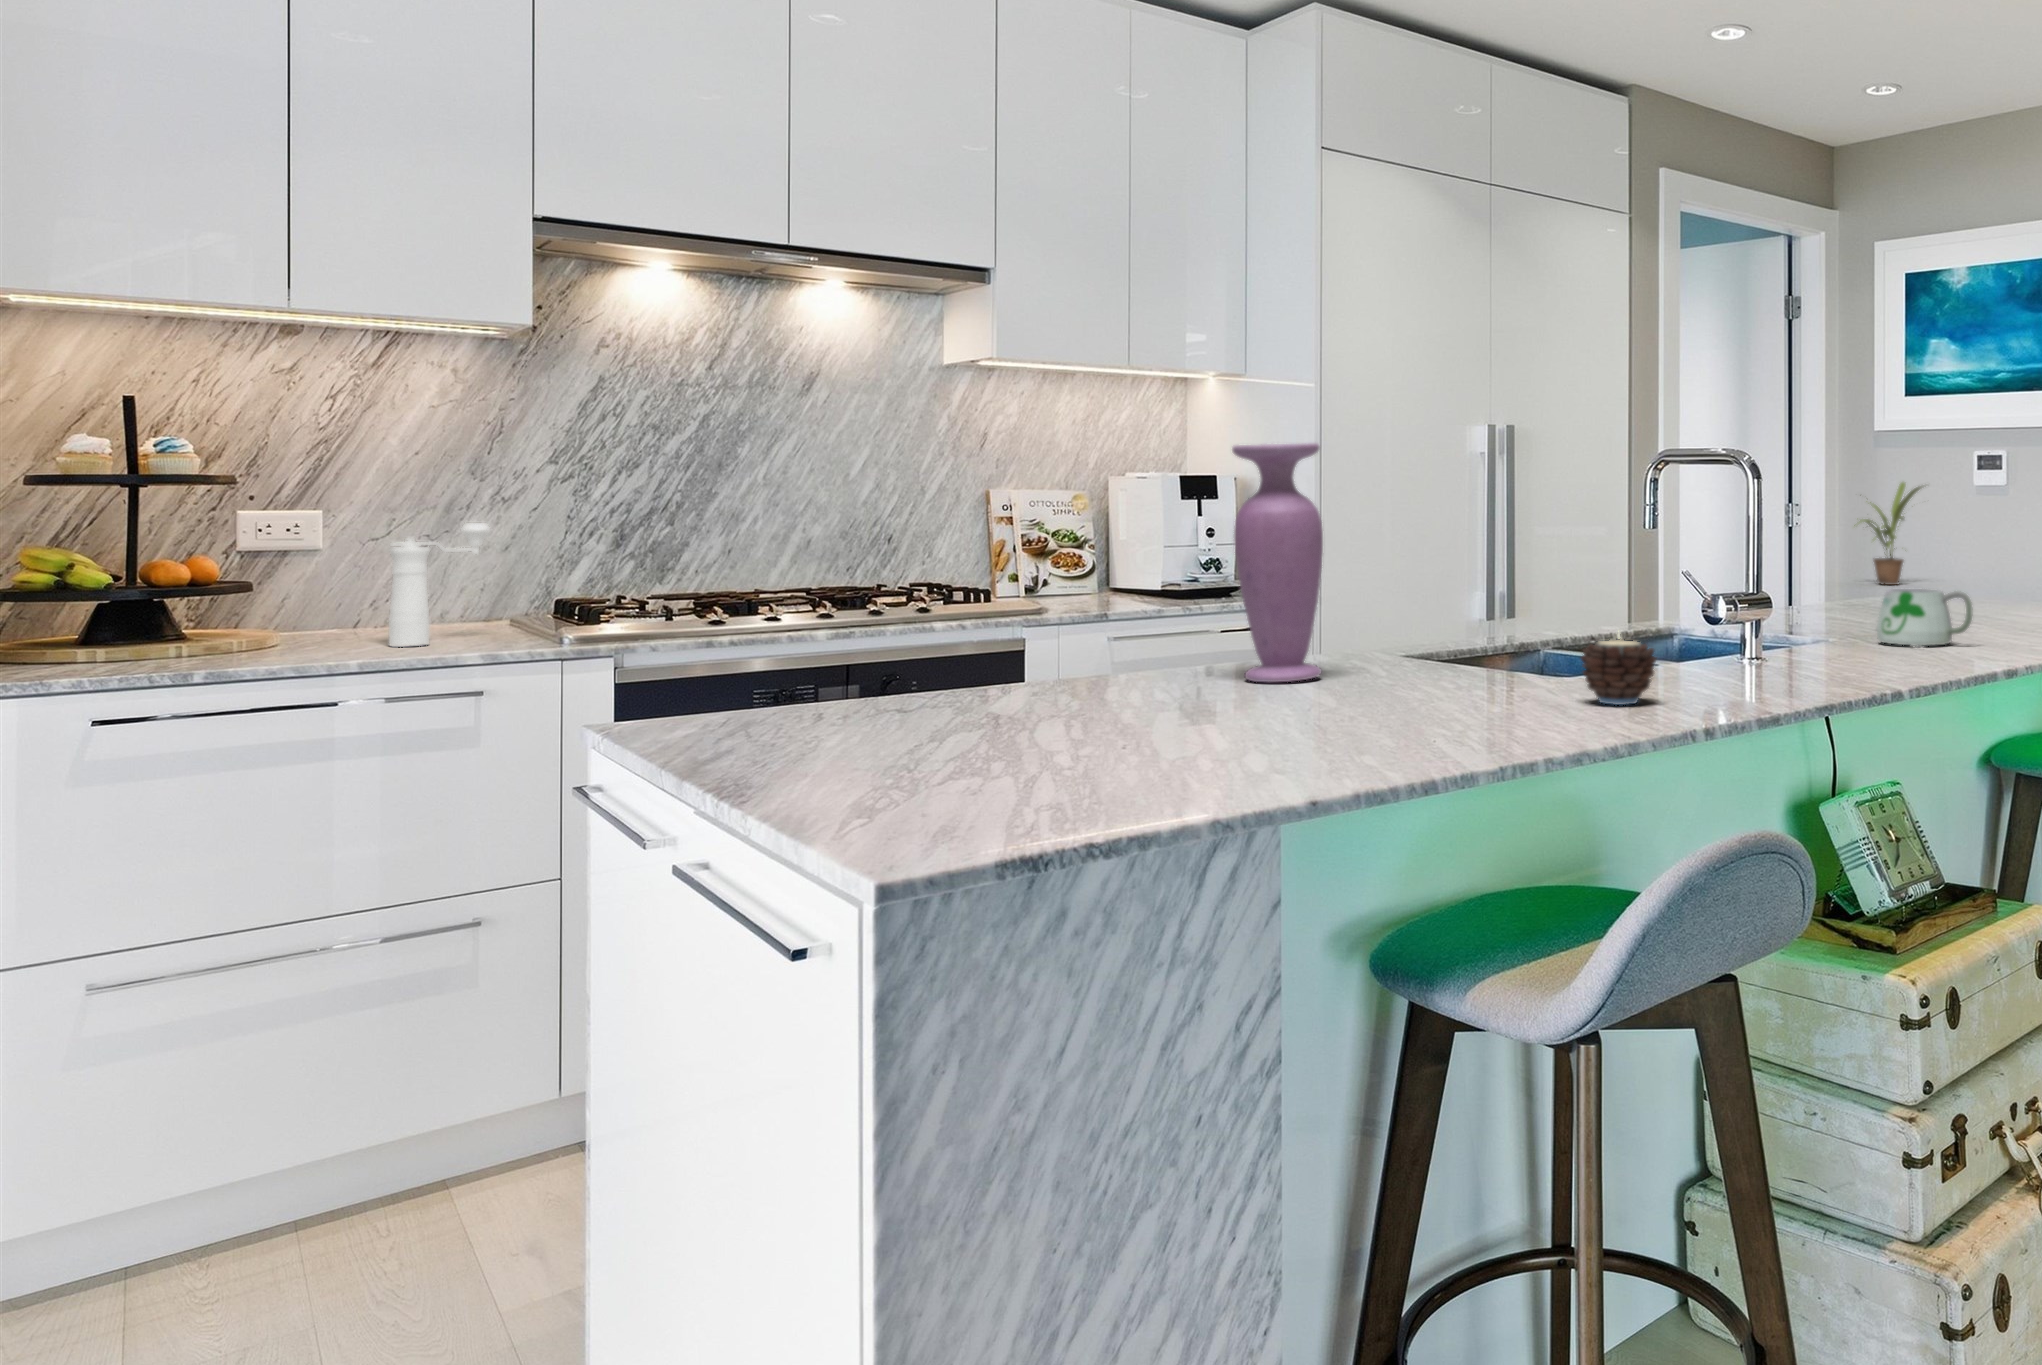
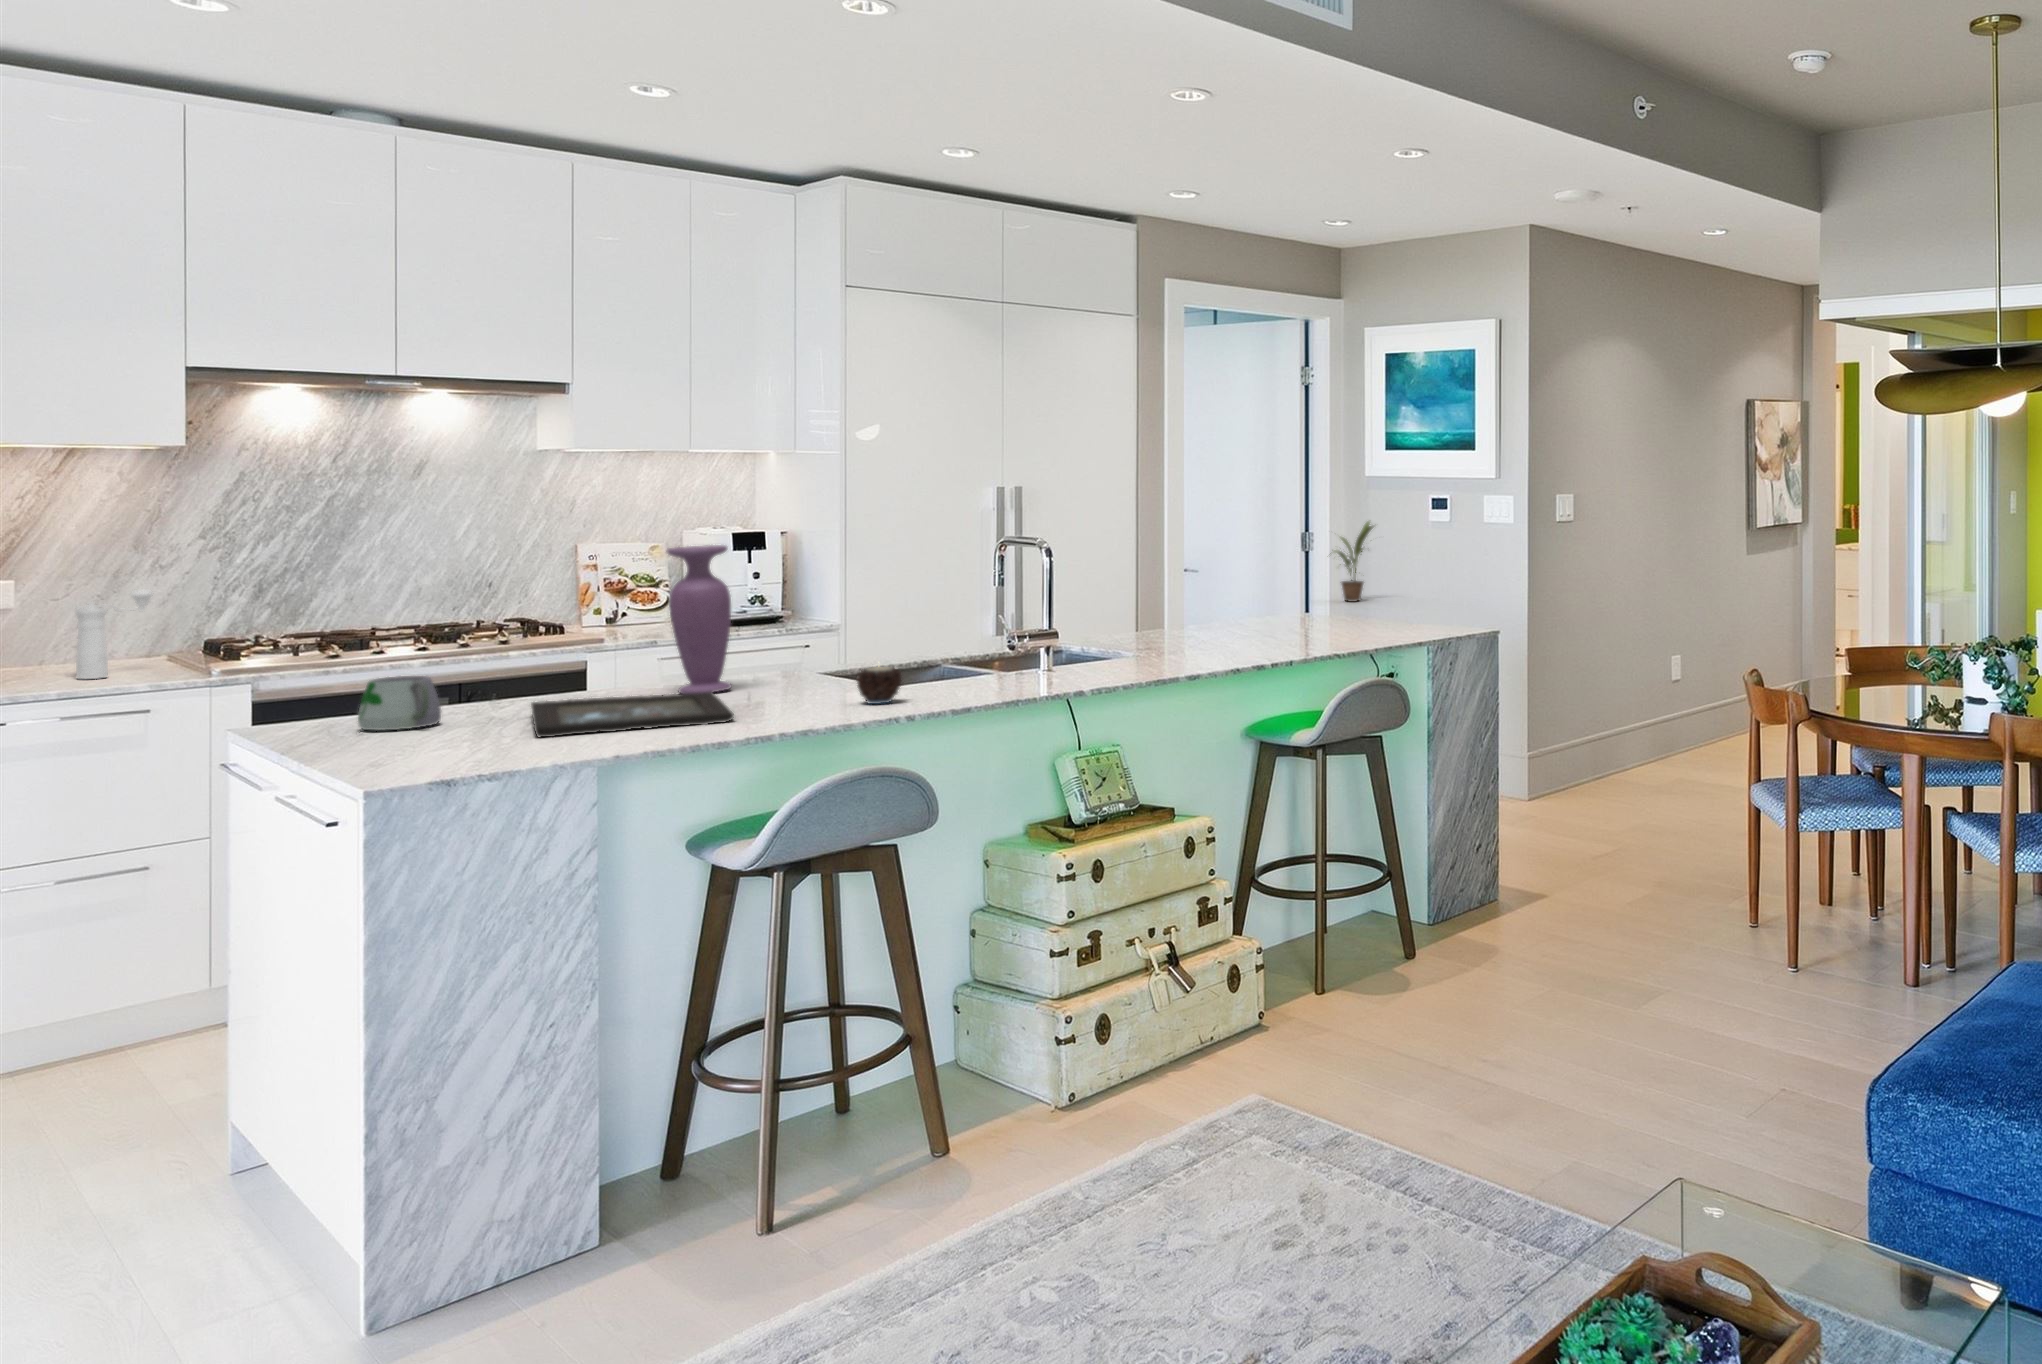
mug: present [1877,589,1973,647] -> present [358,676,441,731]
tray: none [1062,680,1438,756] -> present [531,692,734,737]

